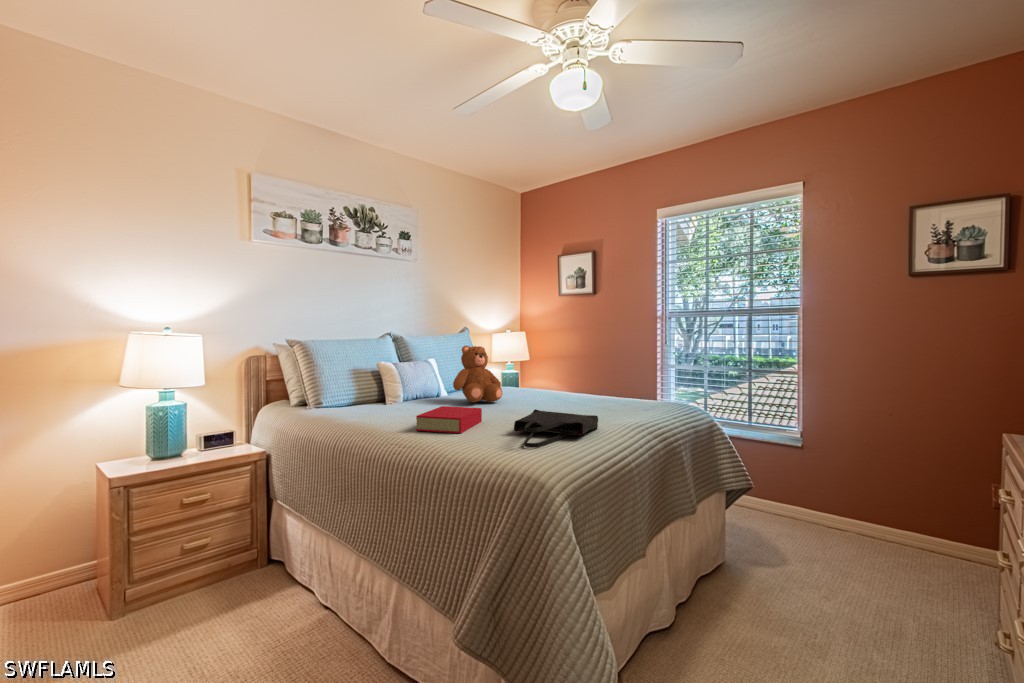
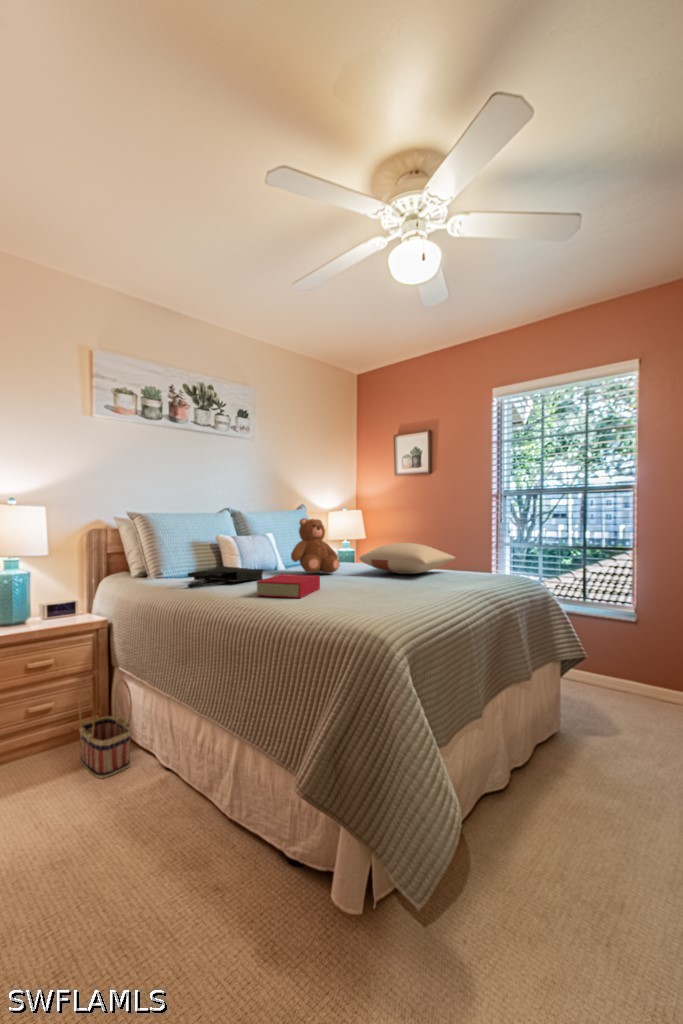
pillow: none [523,371,620,402] -> present [359,543,455,574]
tote bag: present [514,409,598,448] -> present [188,566,263,588]
basket: none [238,513,292,614] -> present [79,680,132,778]

